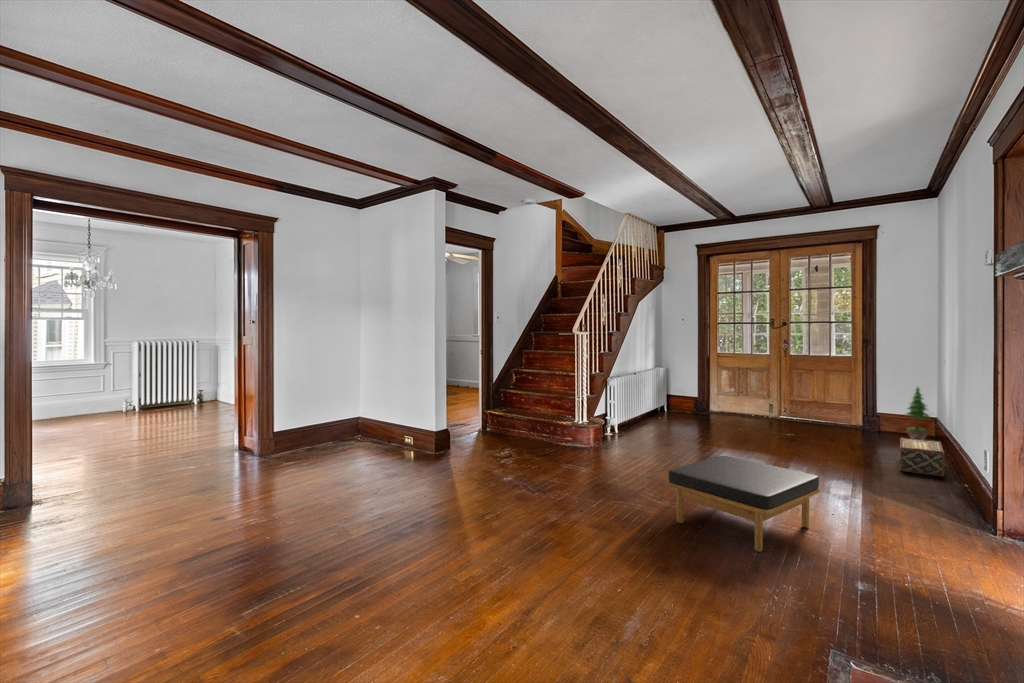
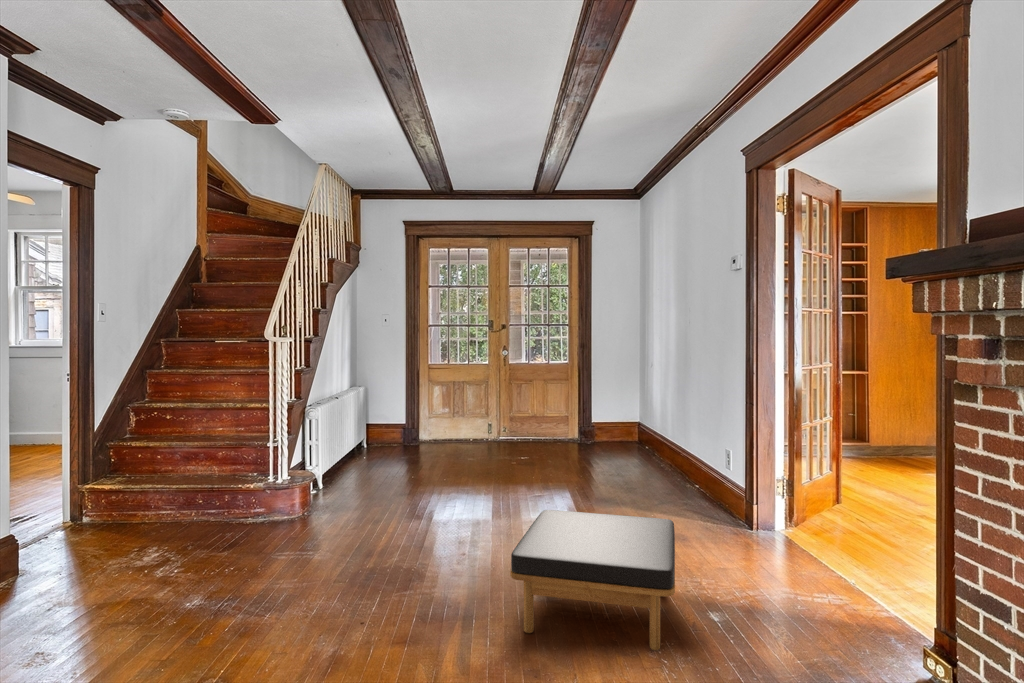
potted tree: present [906,387,930,439] -> none [624,391,645,450]
woven basket: present [900,437,945,476] -> none [641,448,691,486]

